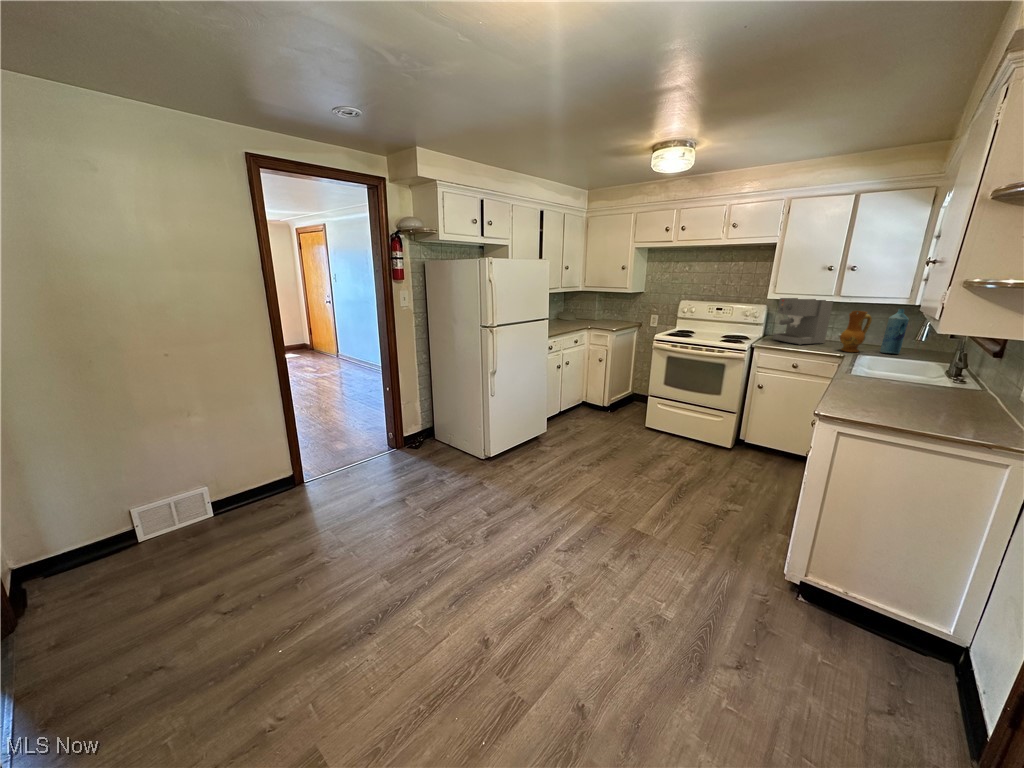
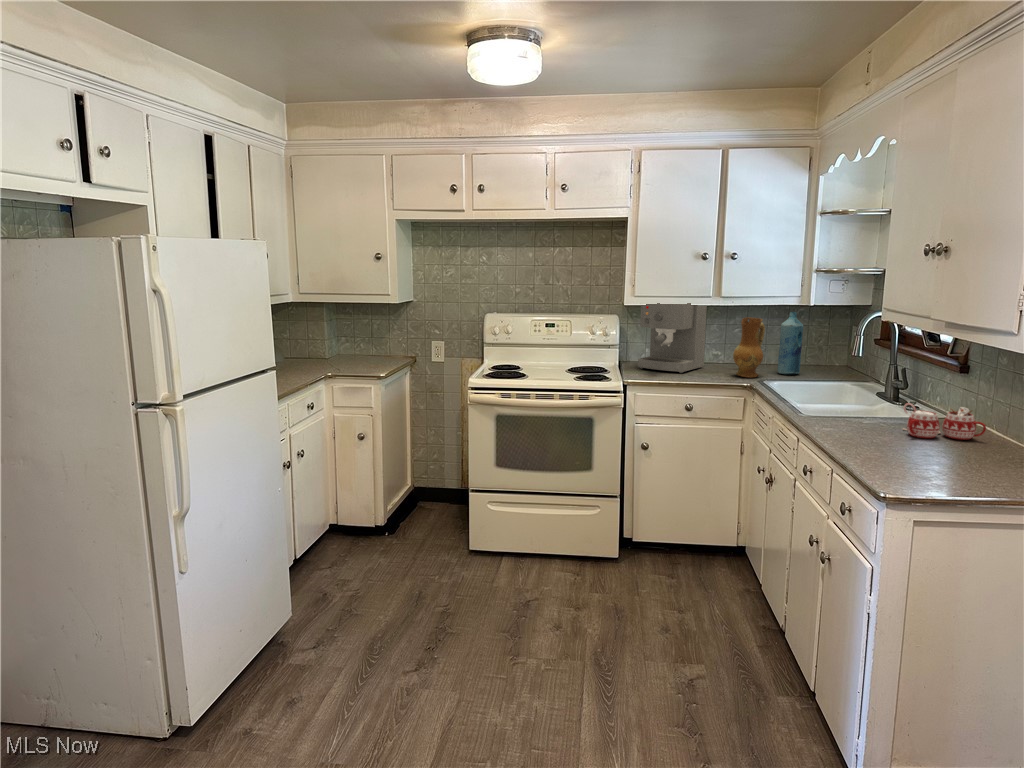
mug: none [901,372,969,402] -> present [903,403,986,440]

